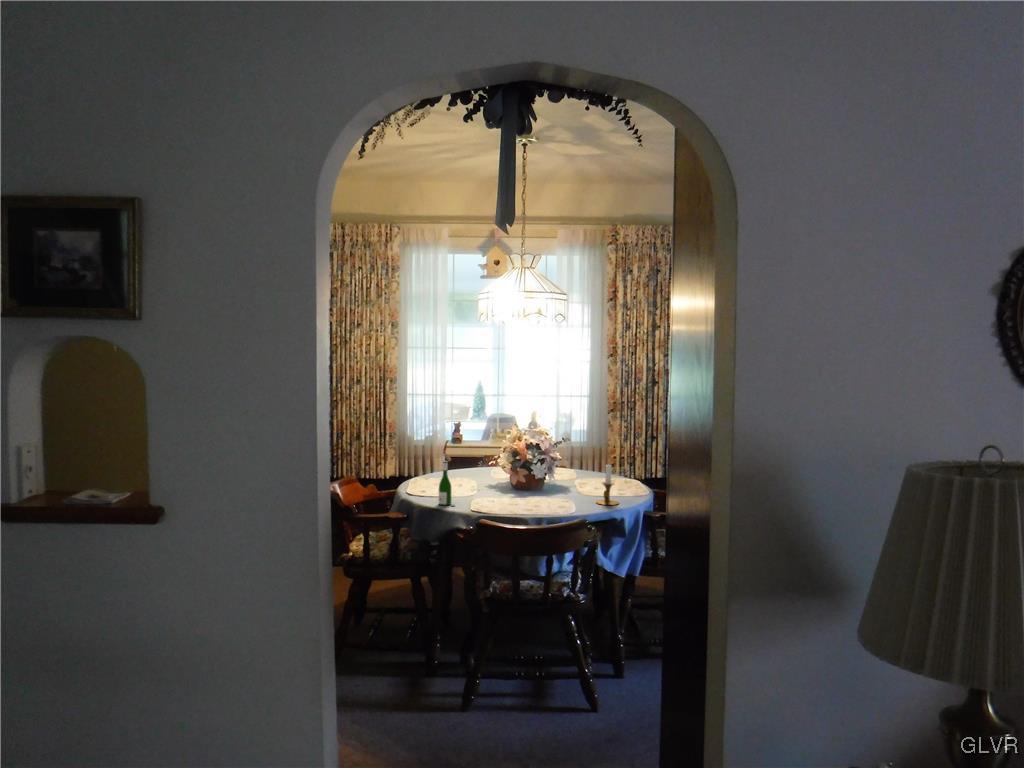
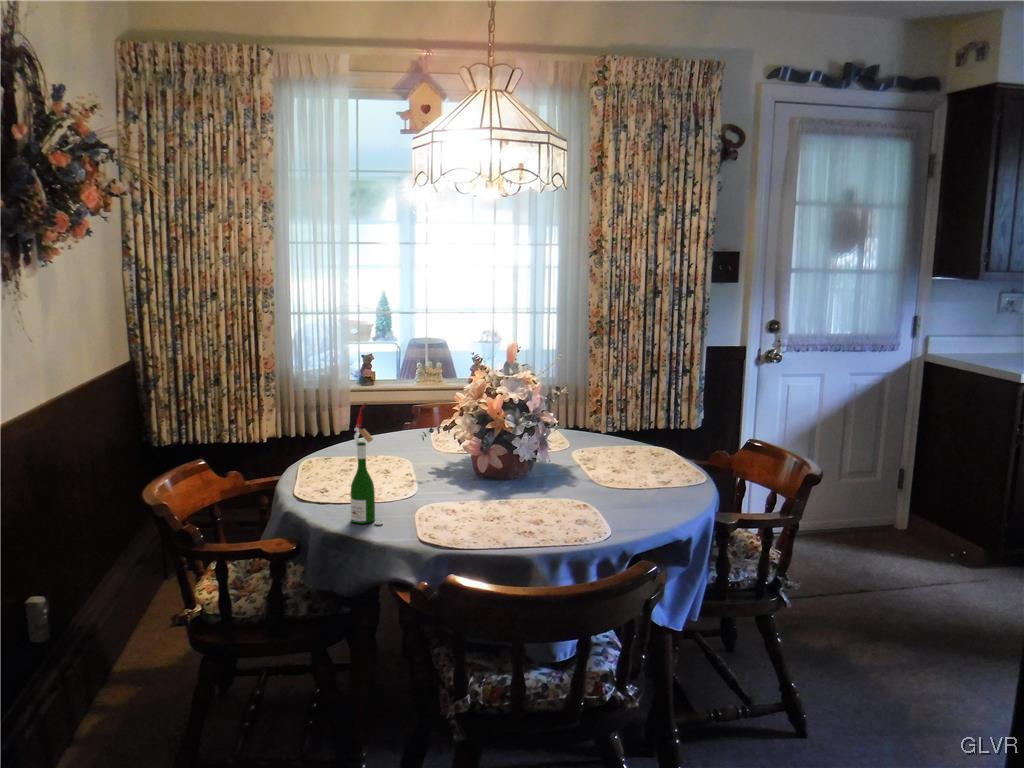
candlestick: present [597,465,619,505] -> none [631,436,671,507]

